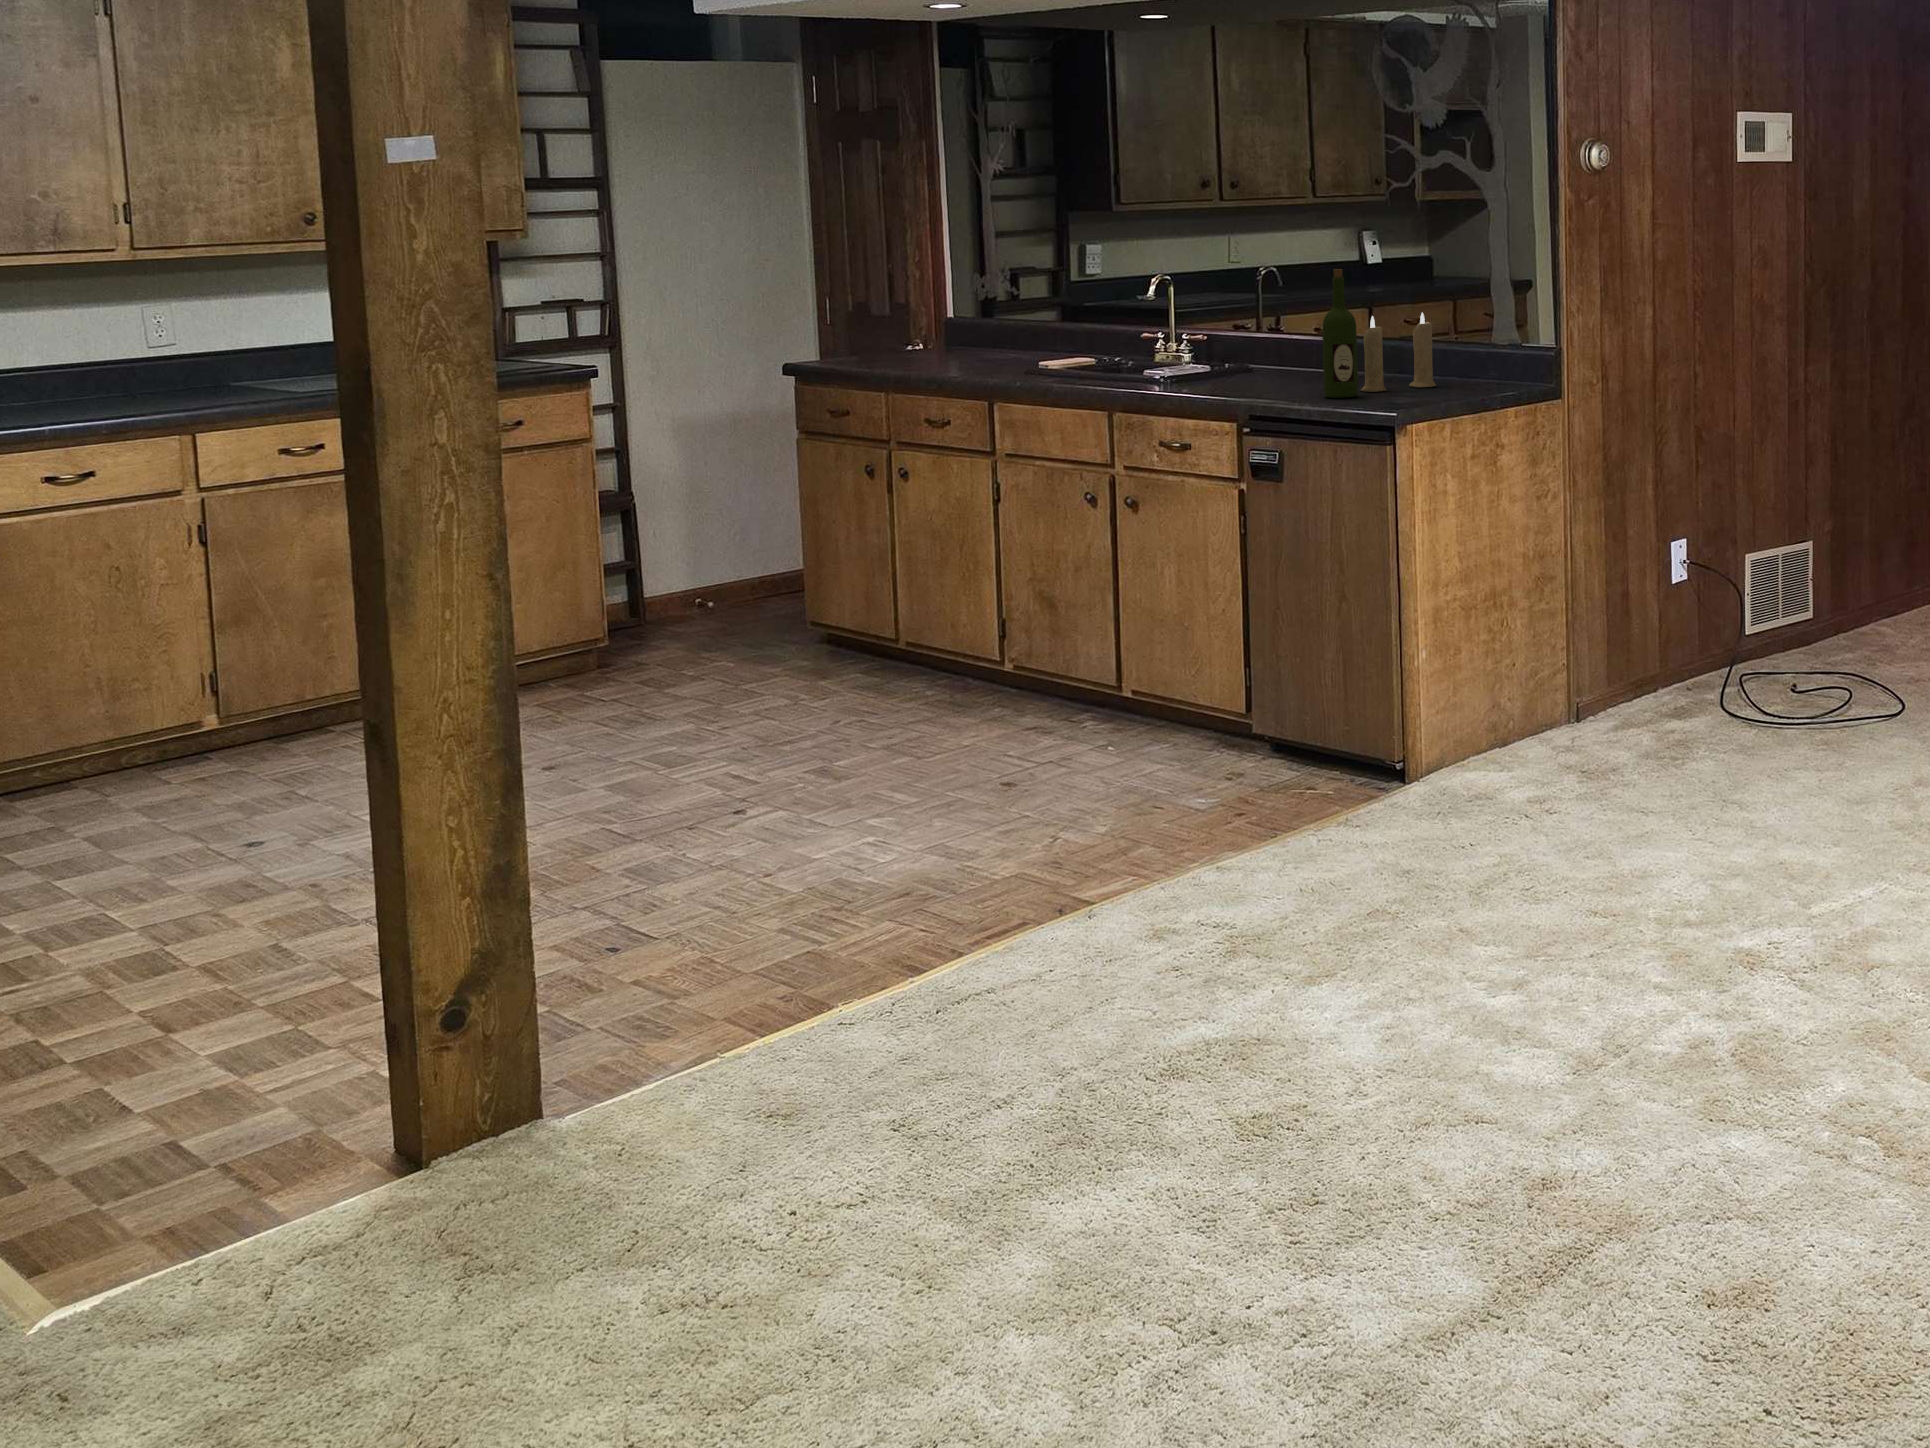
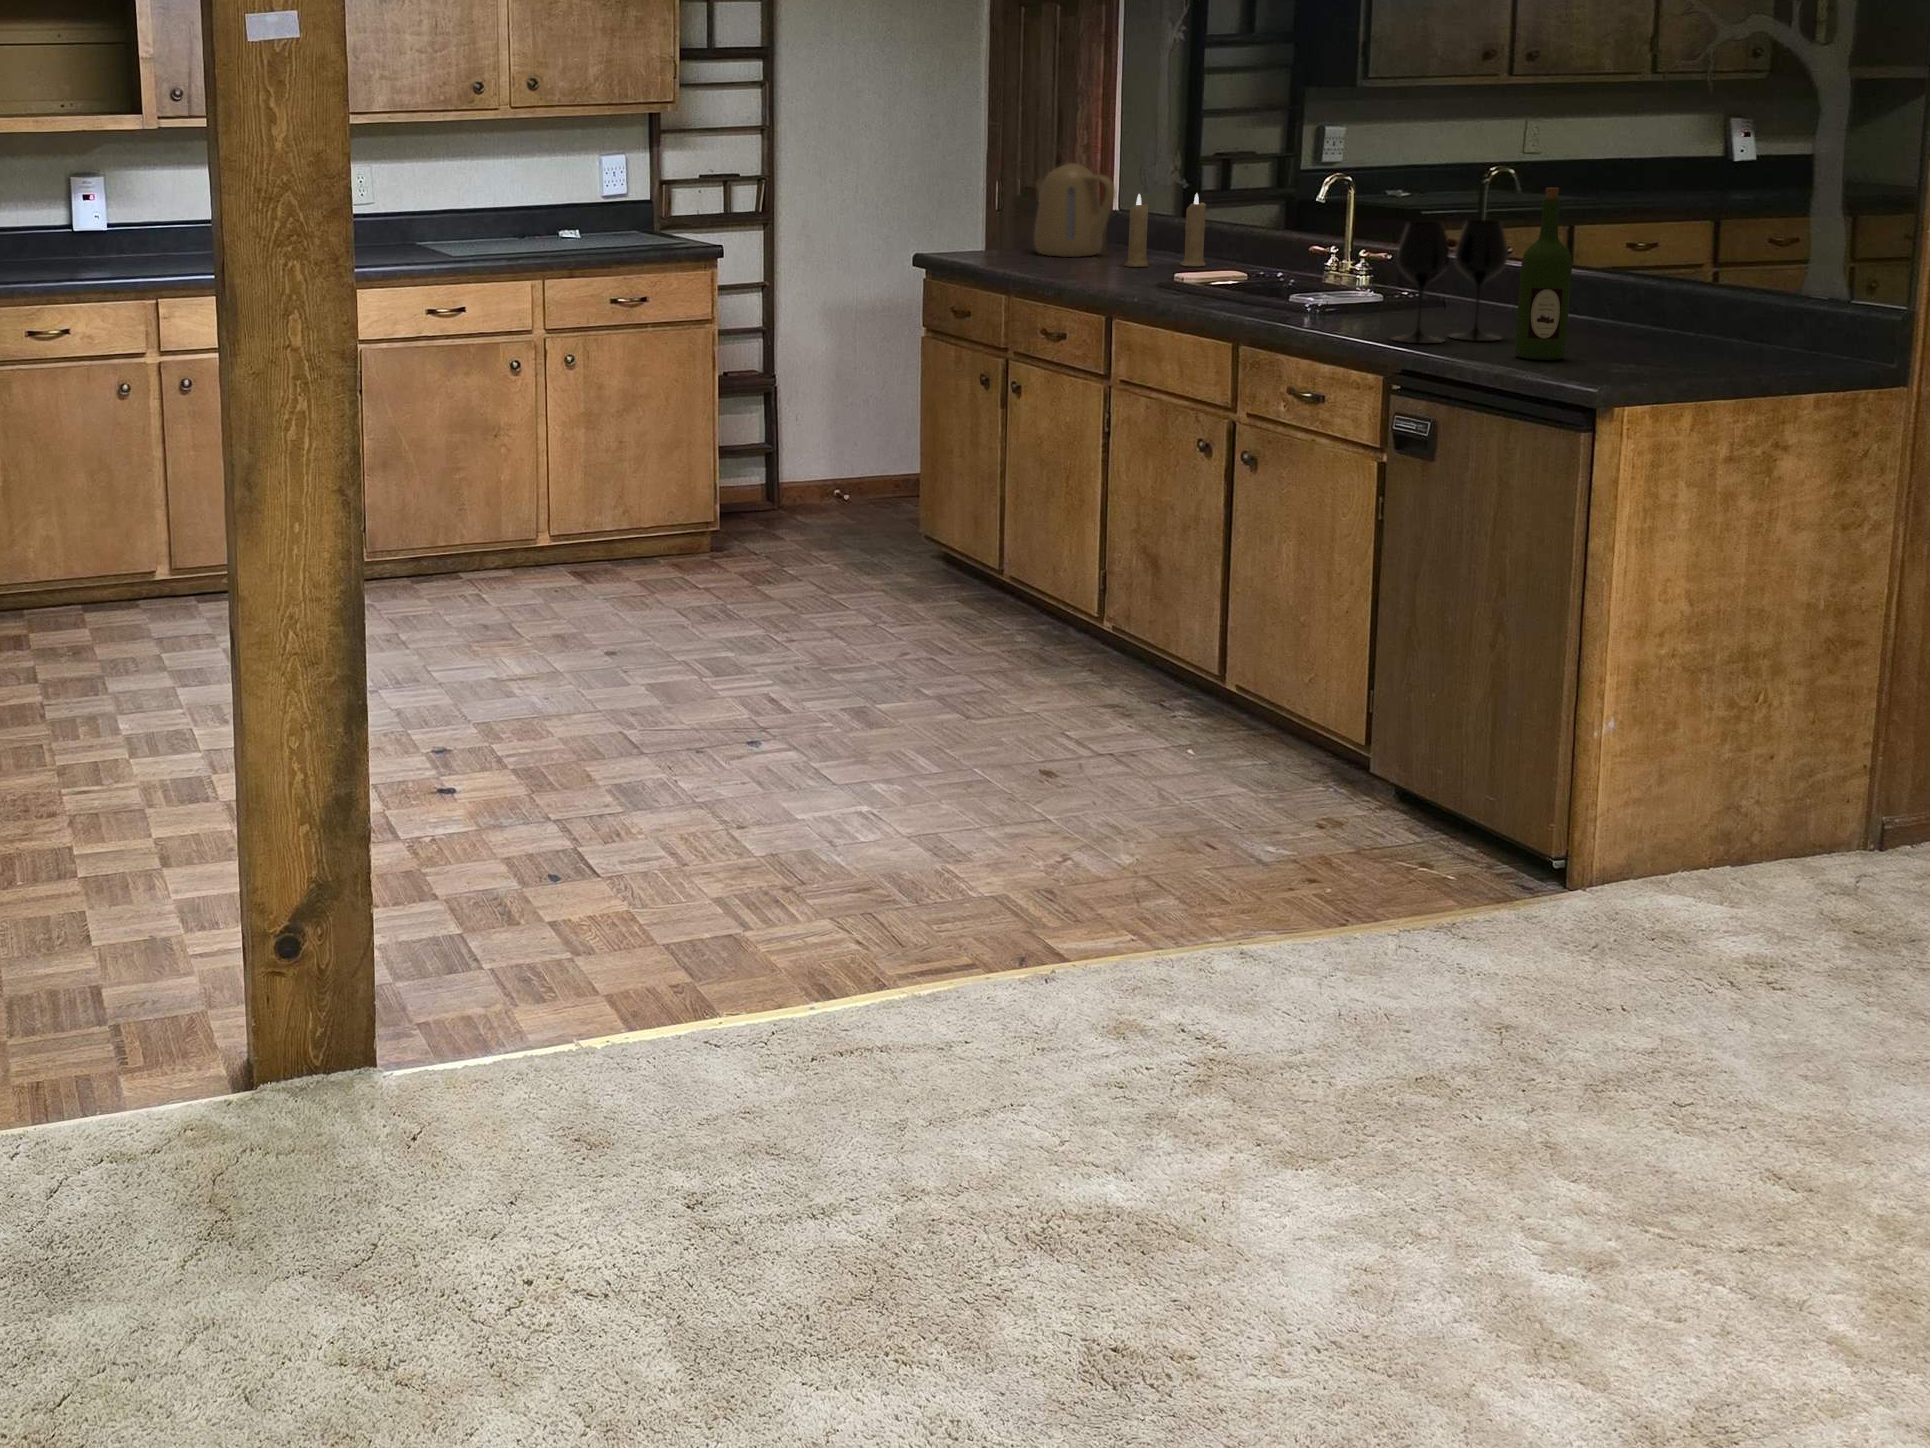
kettle: none [882,275,957,357] -> present [1034,163,1115,257]
wine glass: none [1230,298,1307,395] -> present [1392,220,1508,344]
candle: present [1361,313,1436,392] -> present [1124,193,1206,267]

